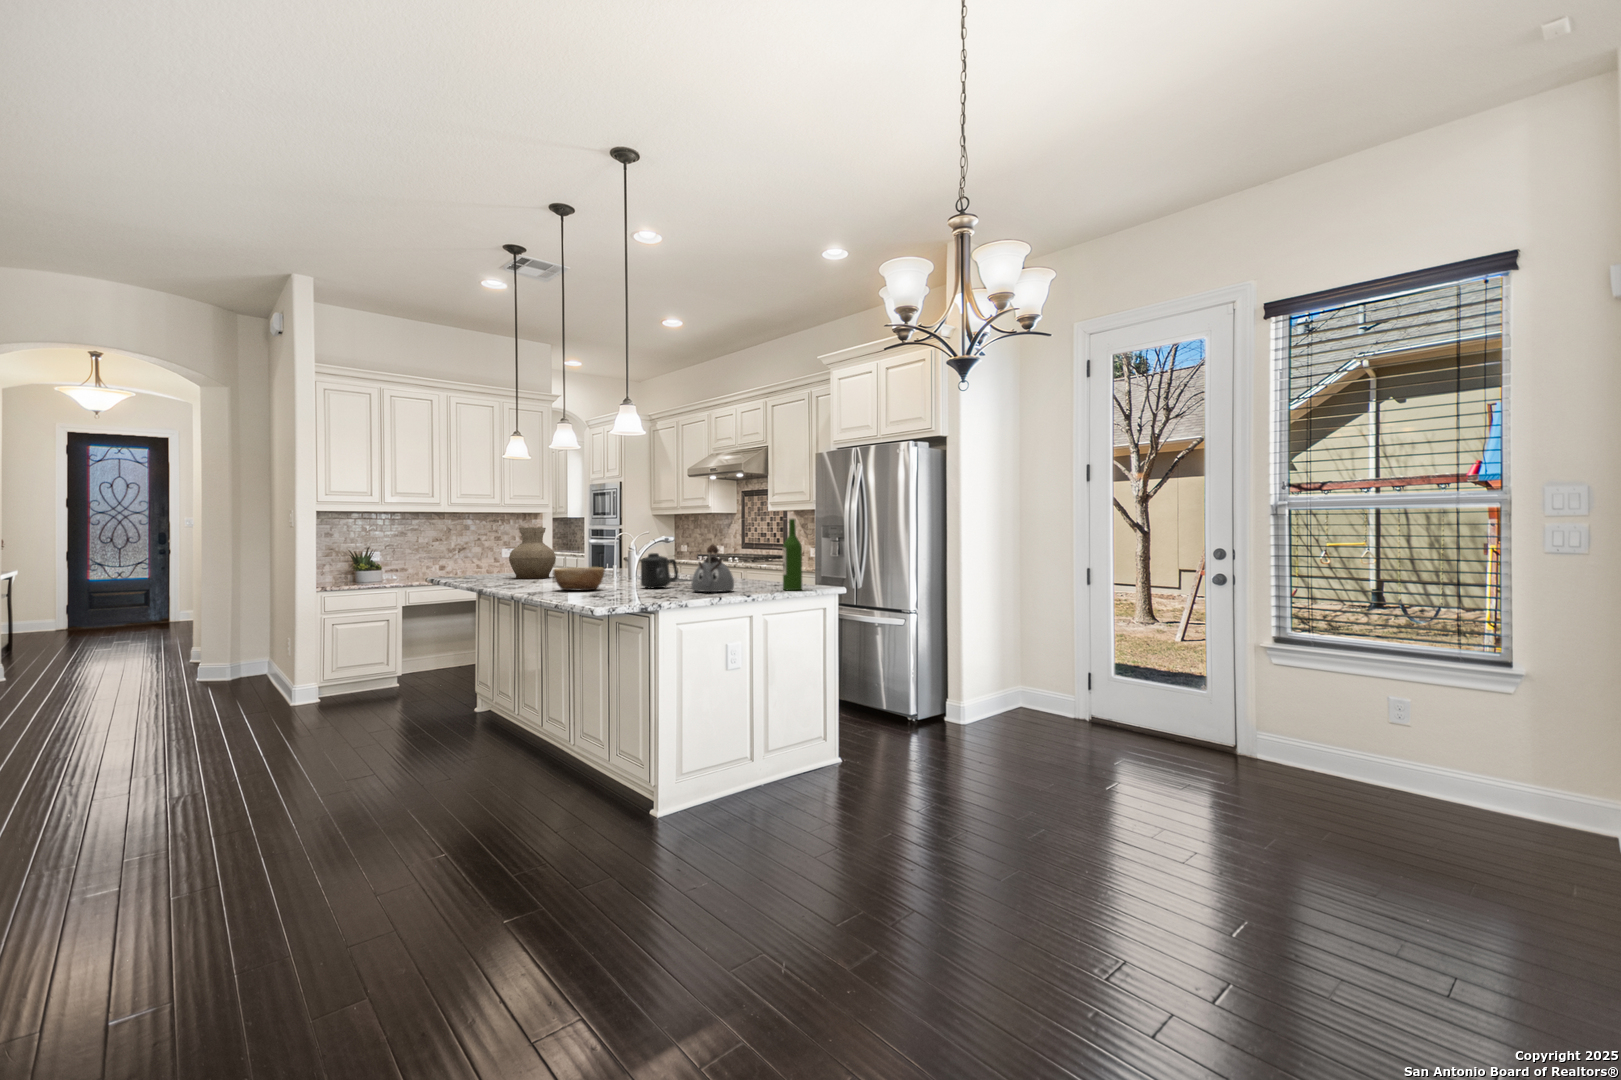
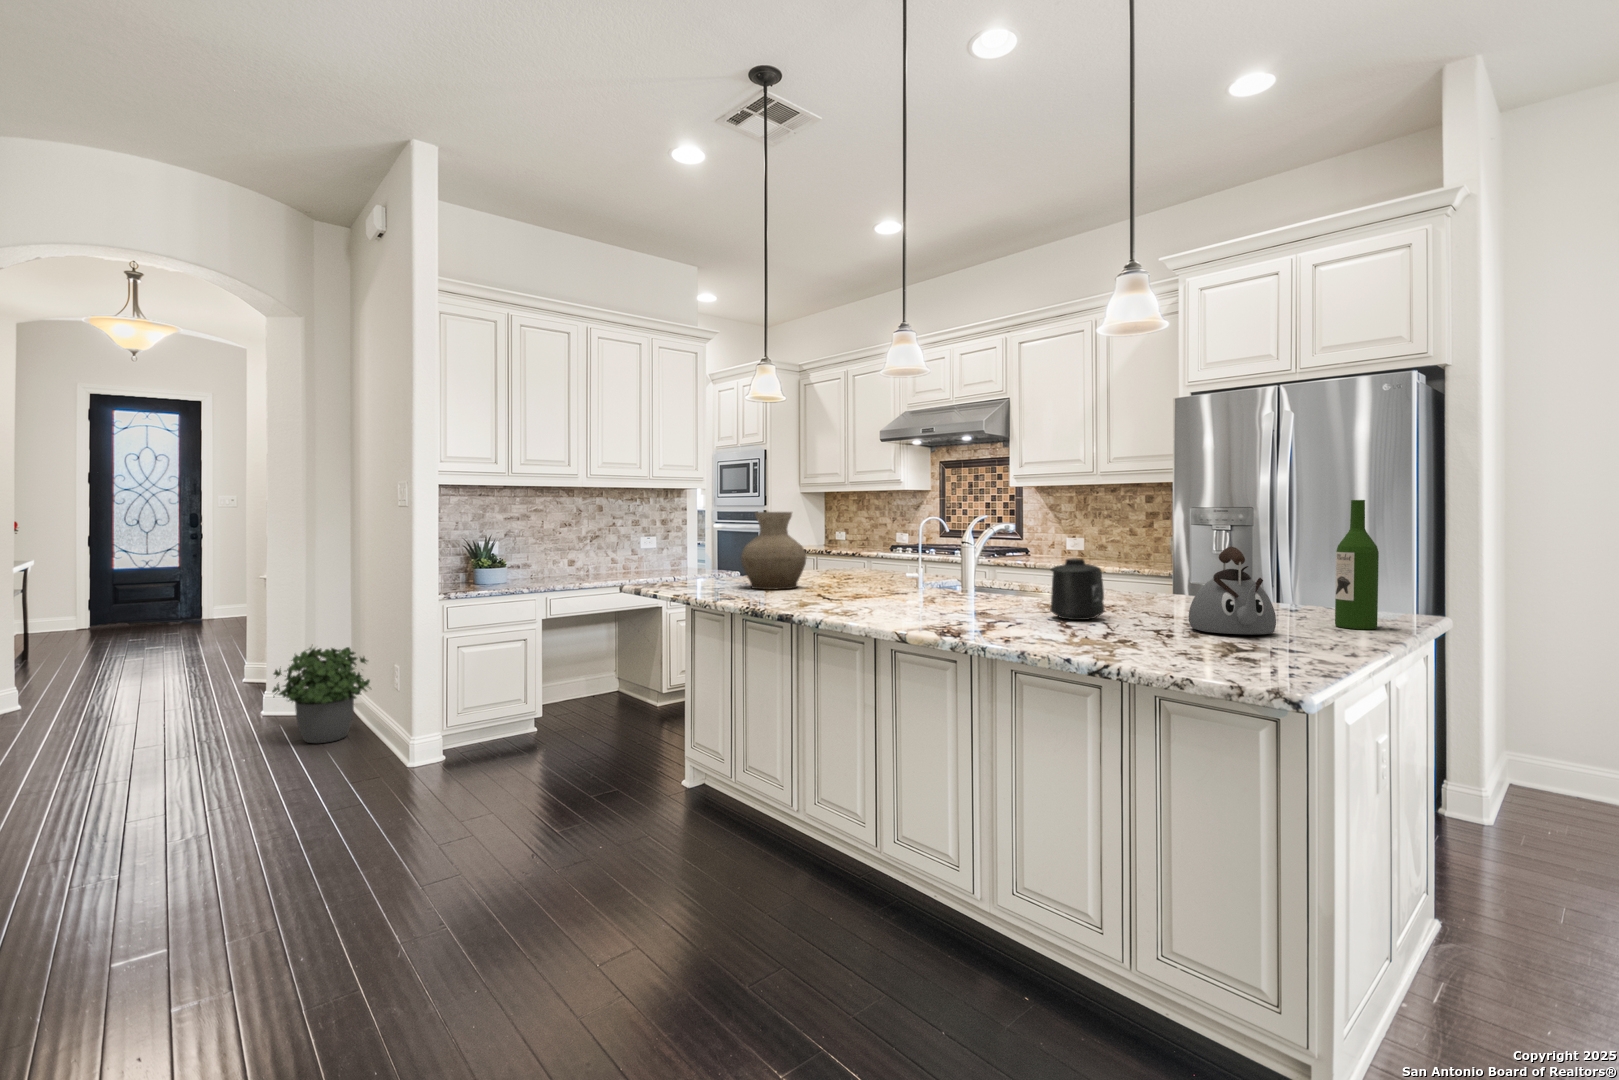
bowl: present [554,567,605,590] -> none [925,583,1013,627]
potted plant: none [198,625,276,697] -> present [272,647,370,743]

